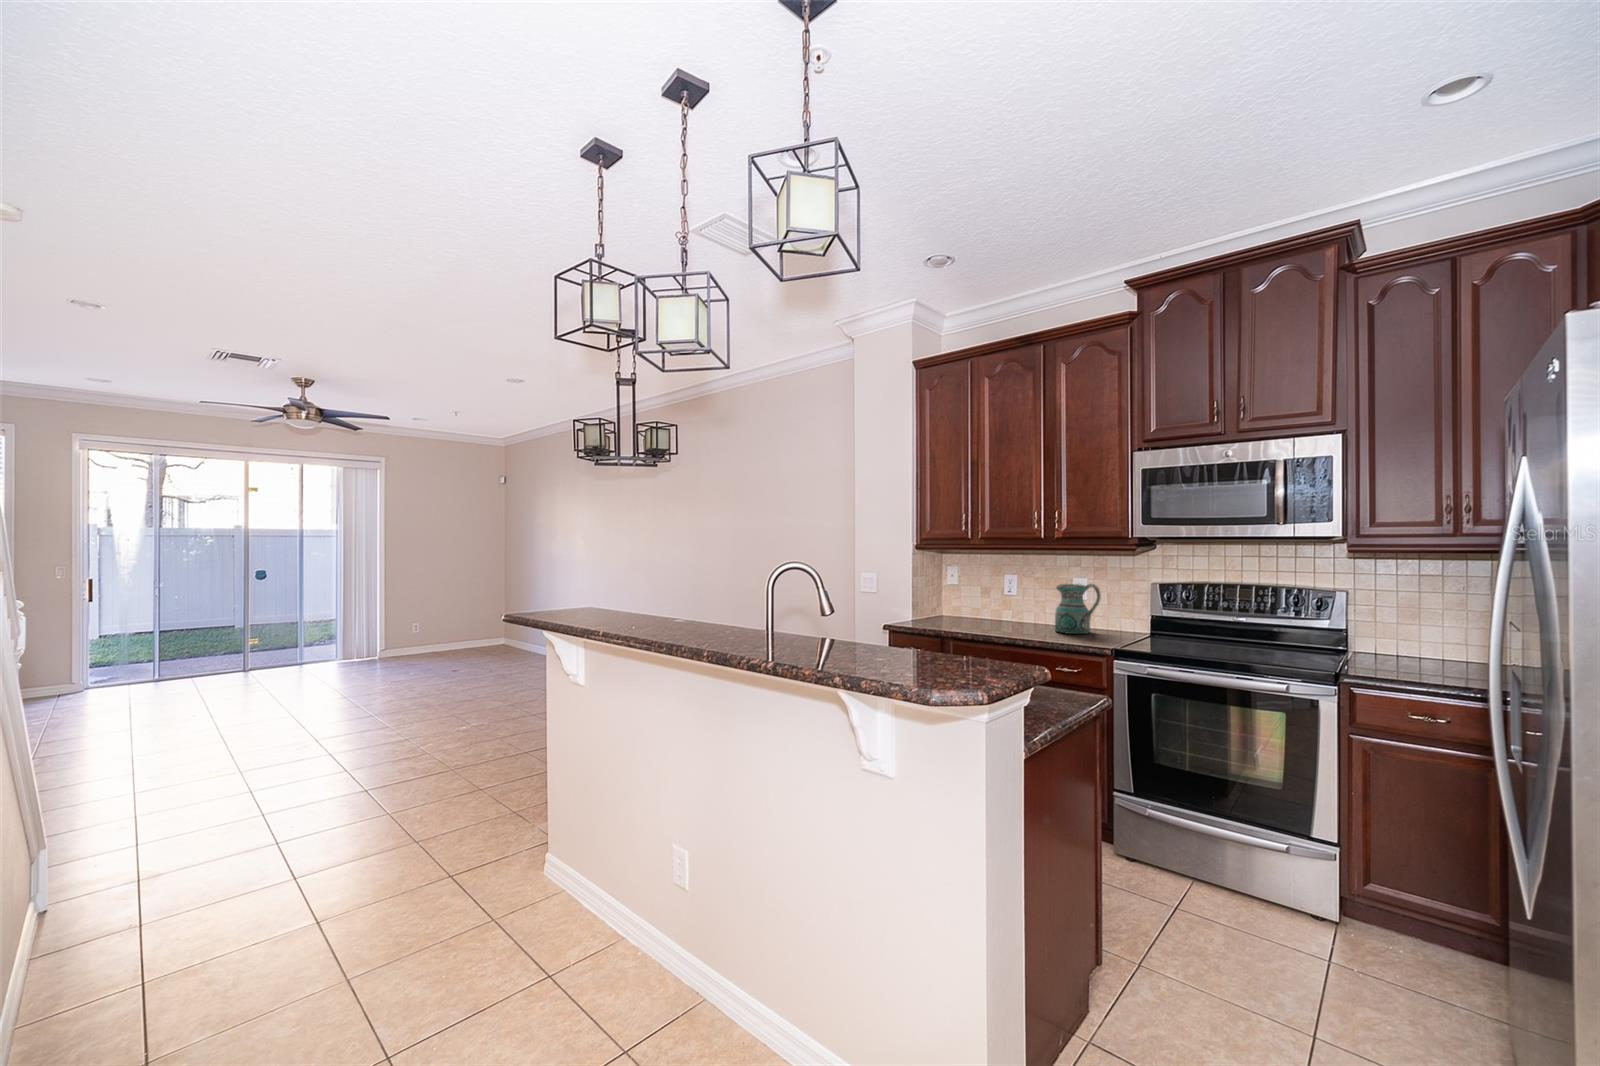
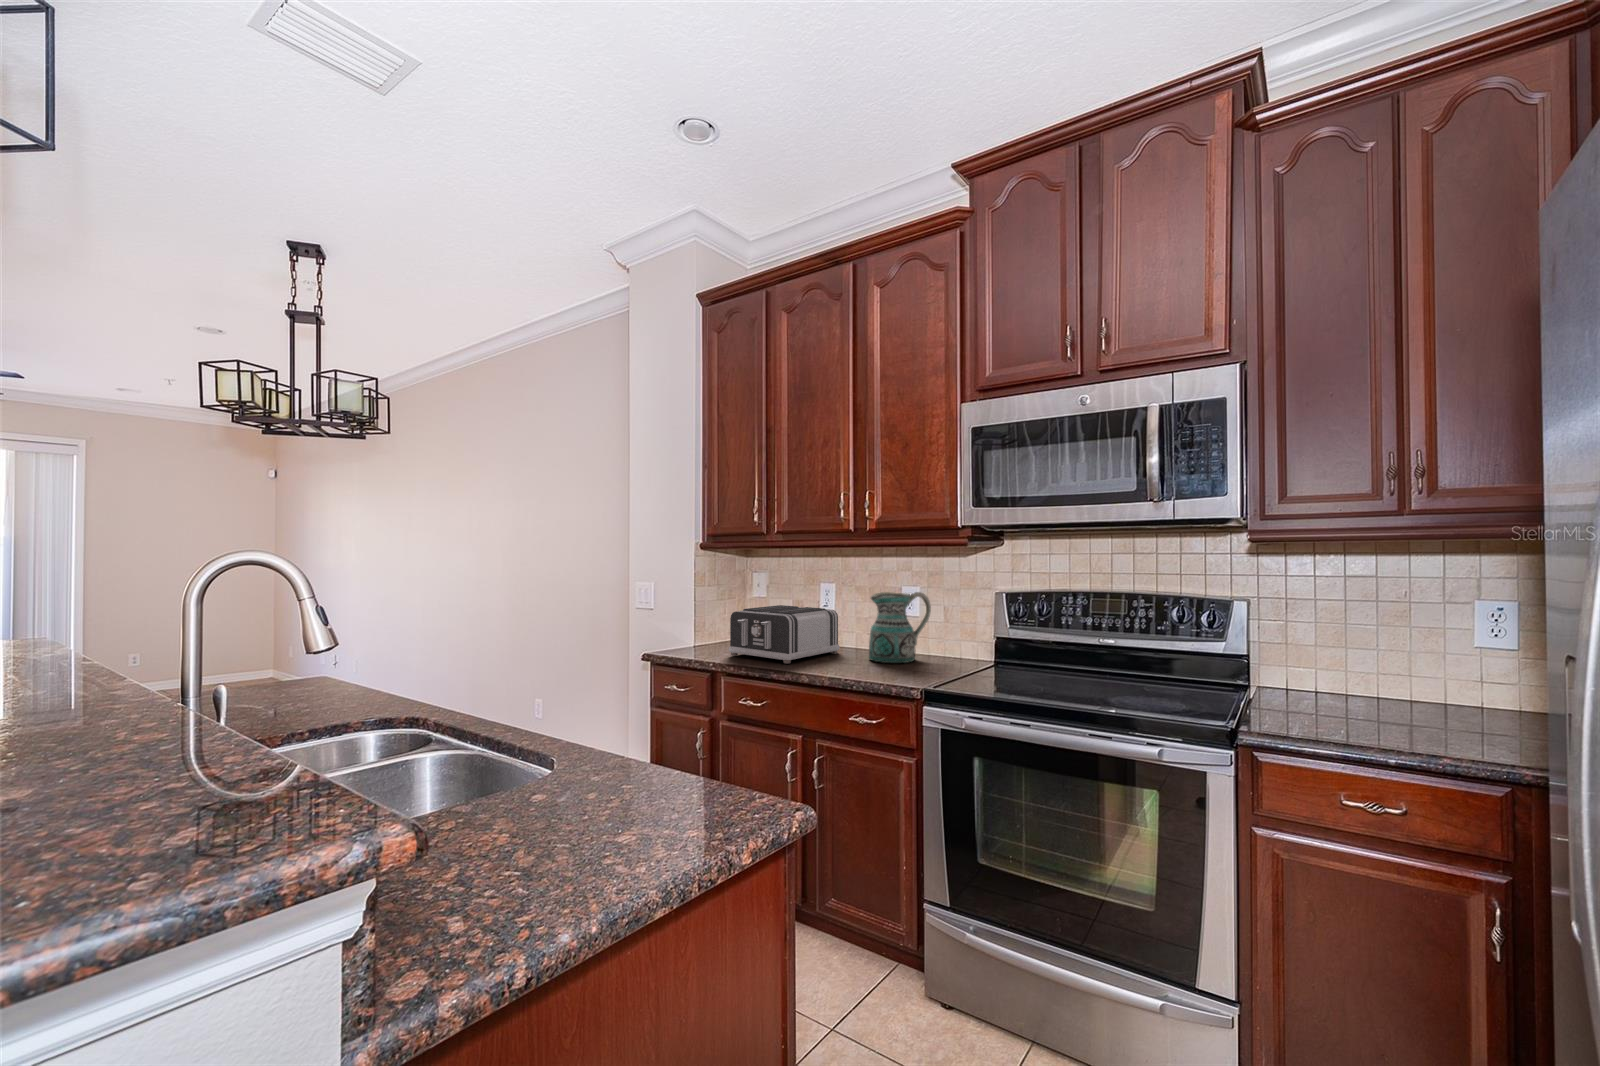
toaster: none [949,593,1028,634] -> present [729,605,840,664]

